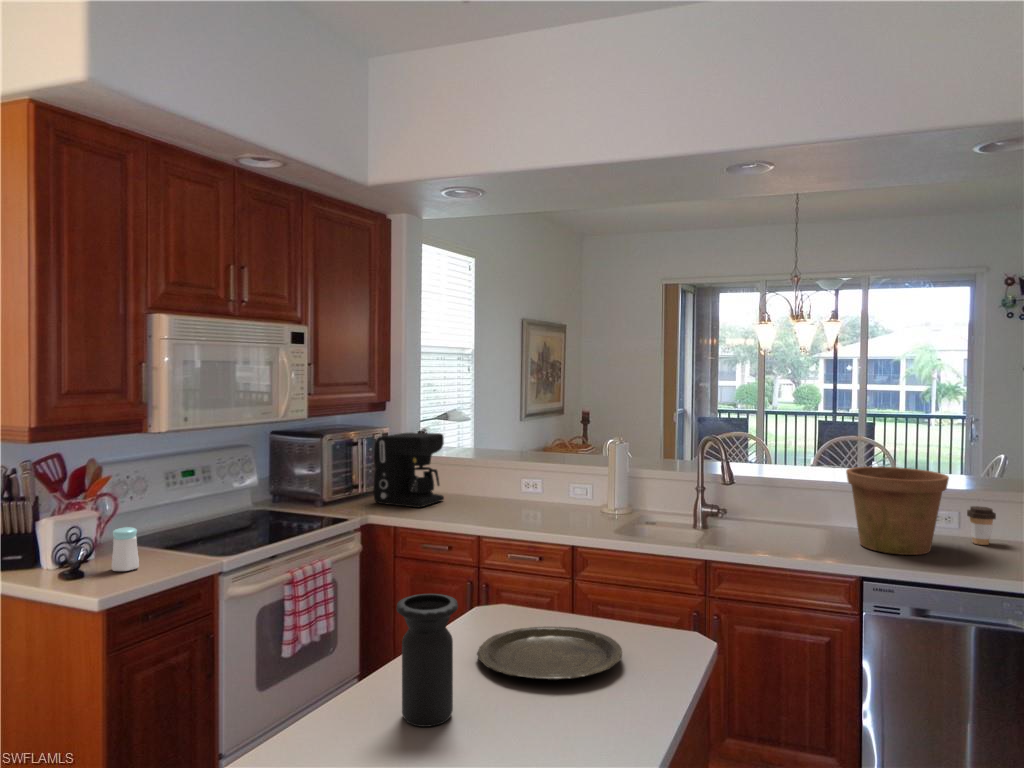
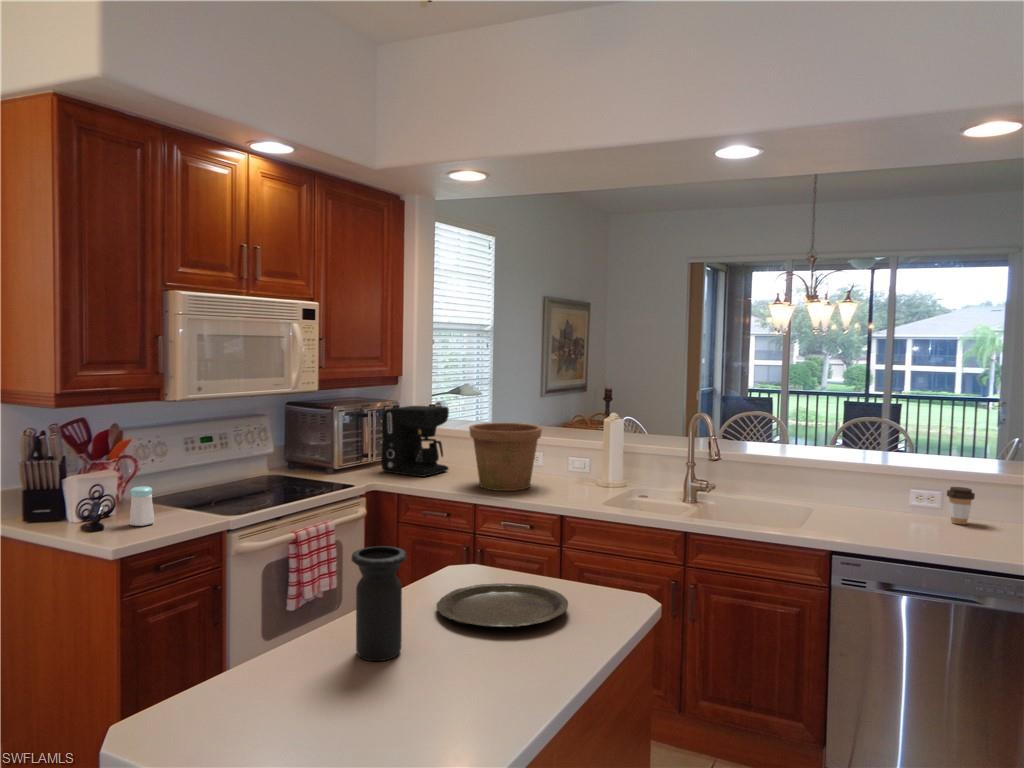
flower pot: present [846,467,949,555] -> present [469,423,542,491]

